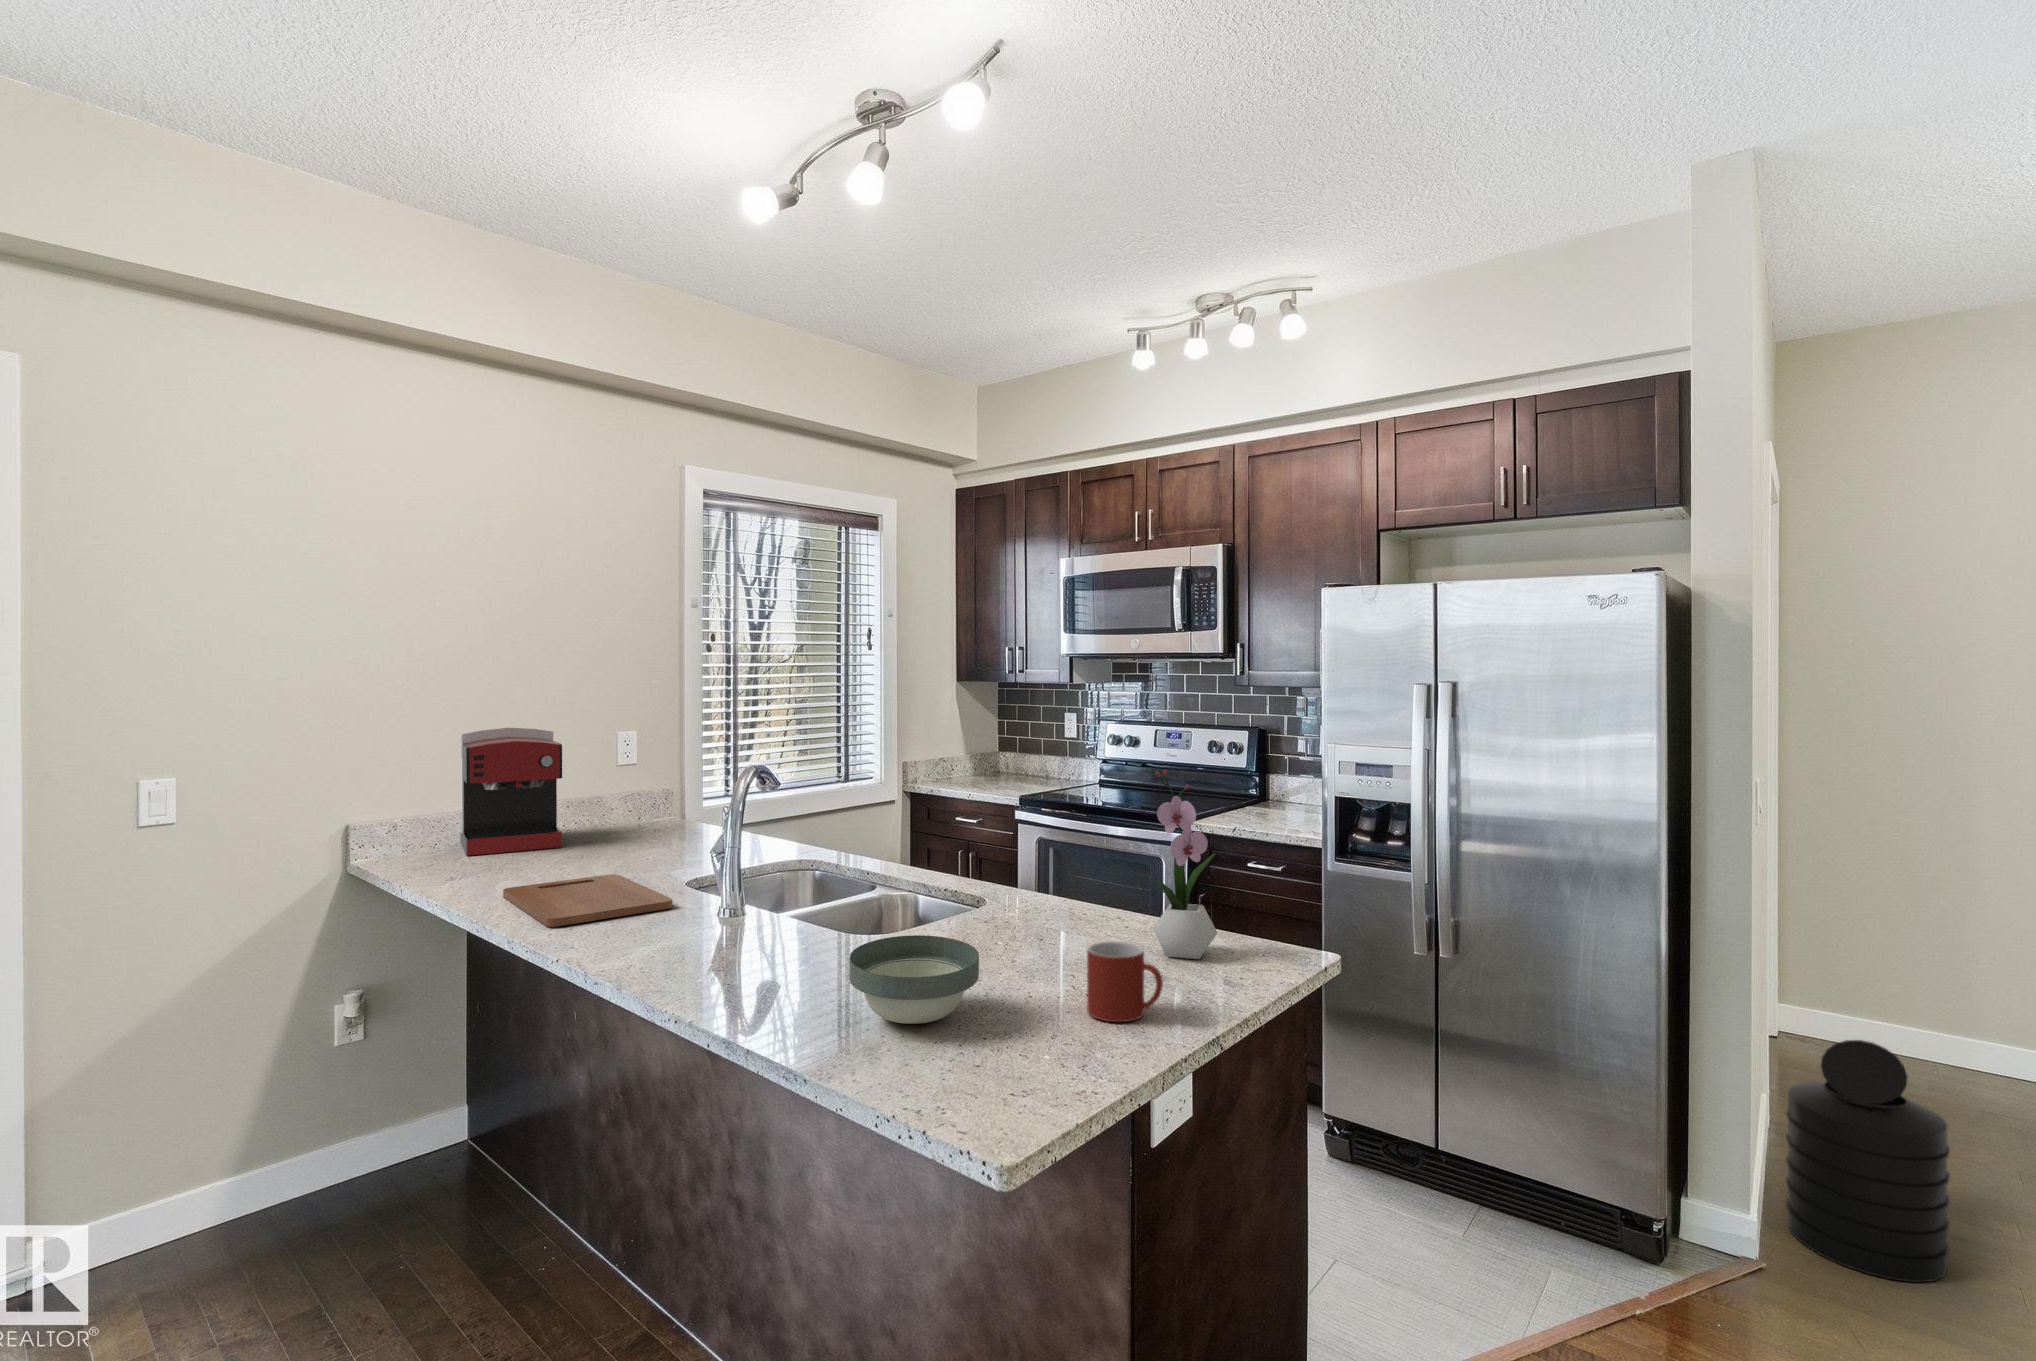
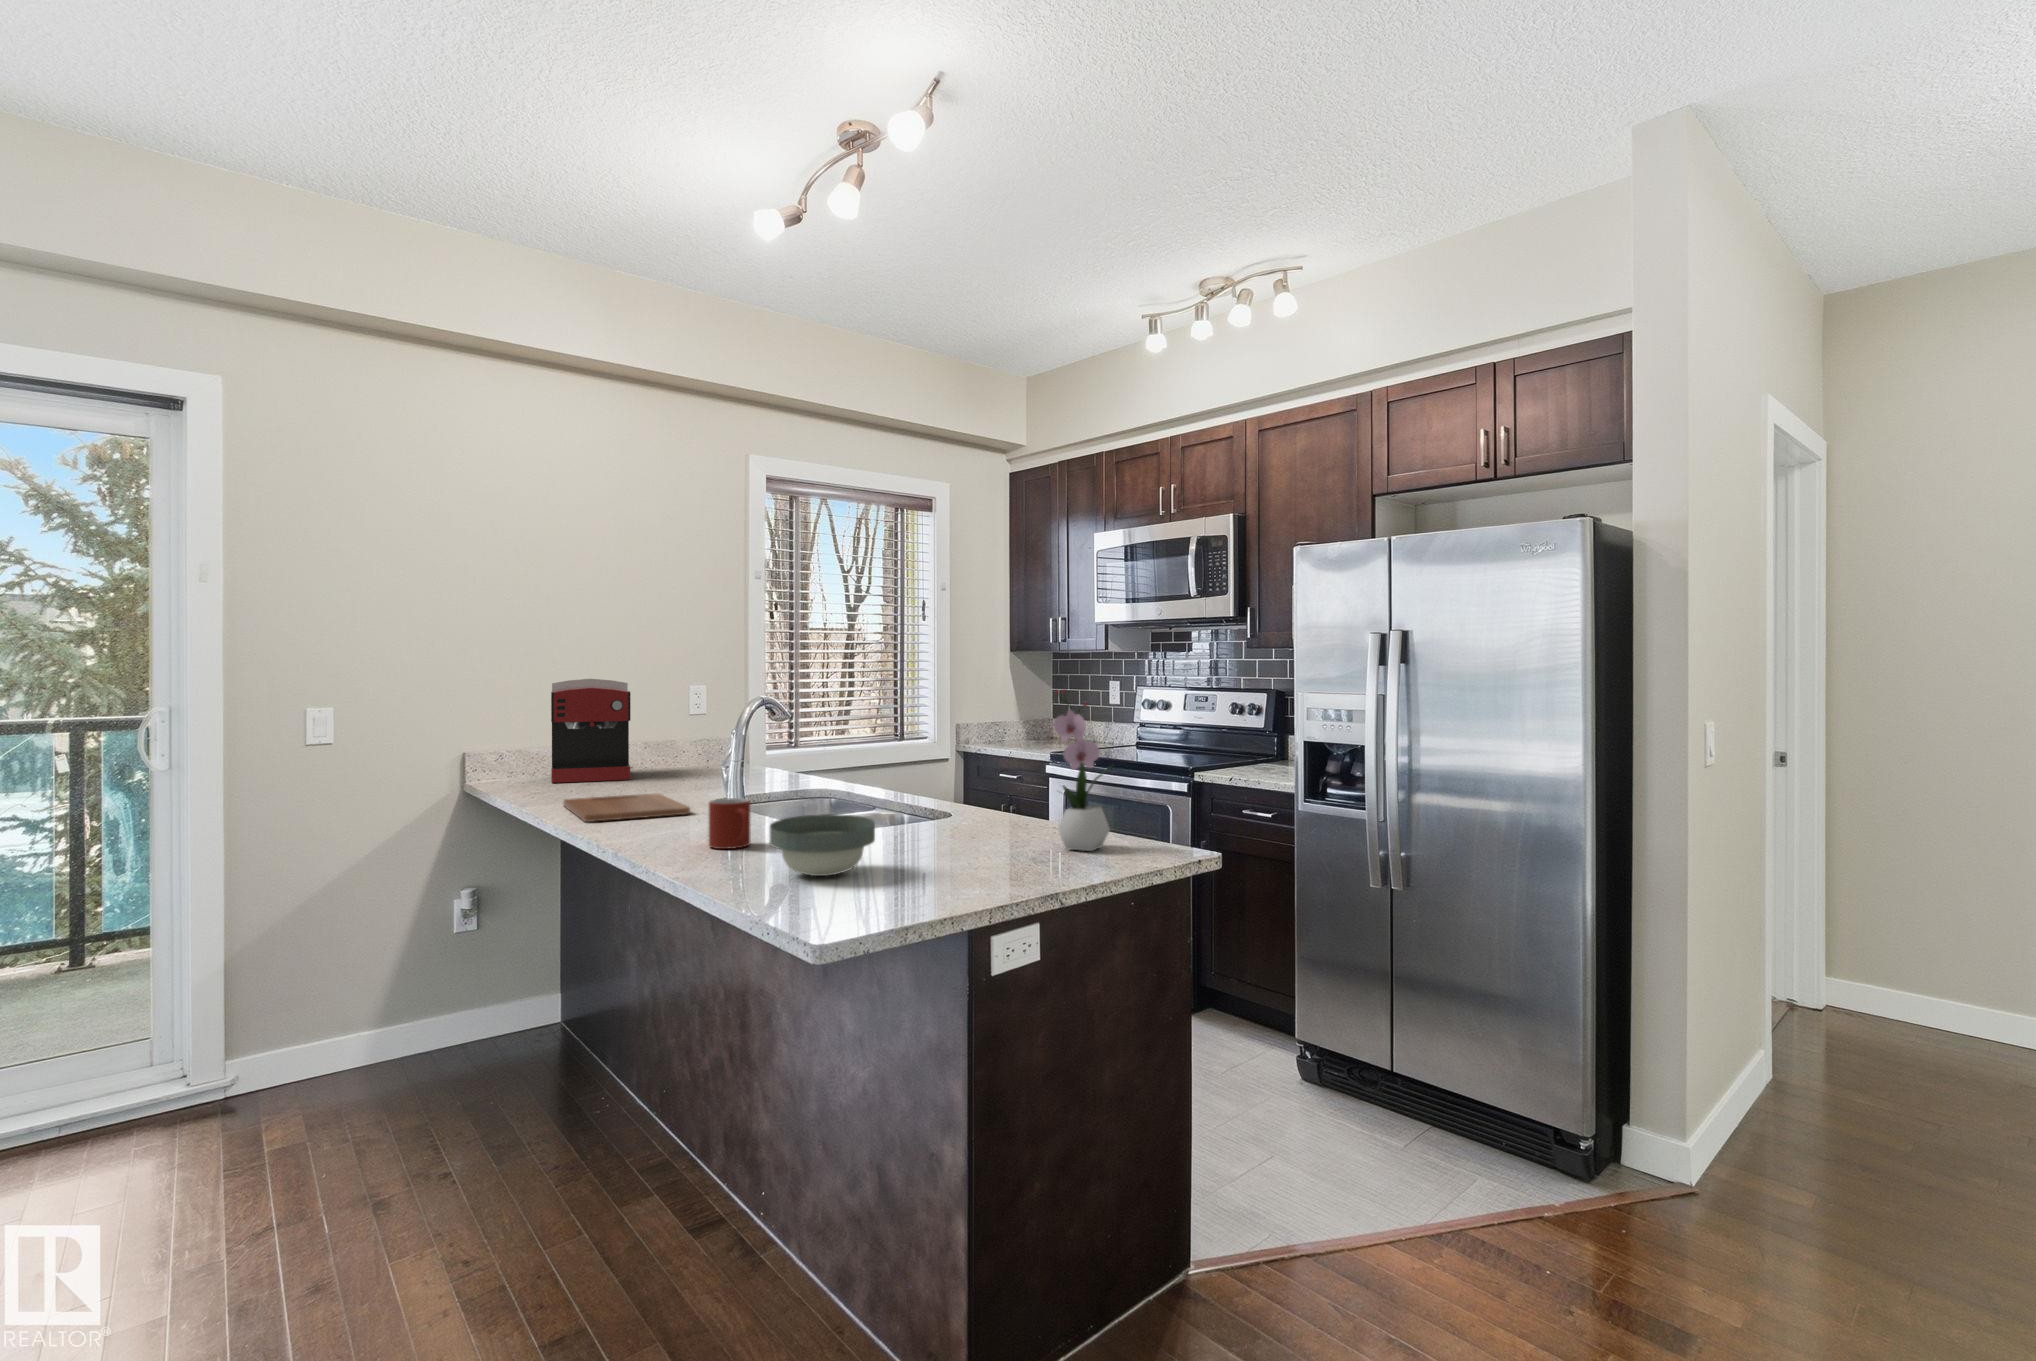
mug: present [1087,942,1163,1022] -> present [709,798,750,849]
trash can: present [1785,1040,1950,1282] -> none [1733,976,1887,1208]

